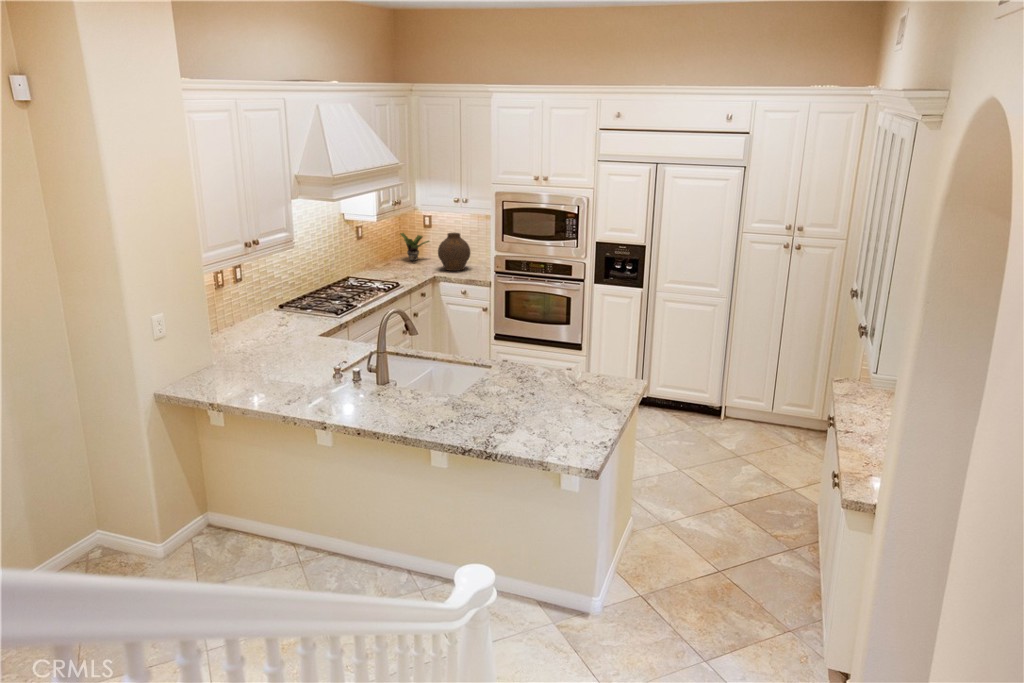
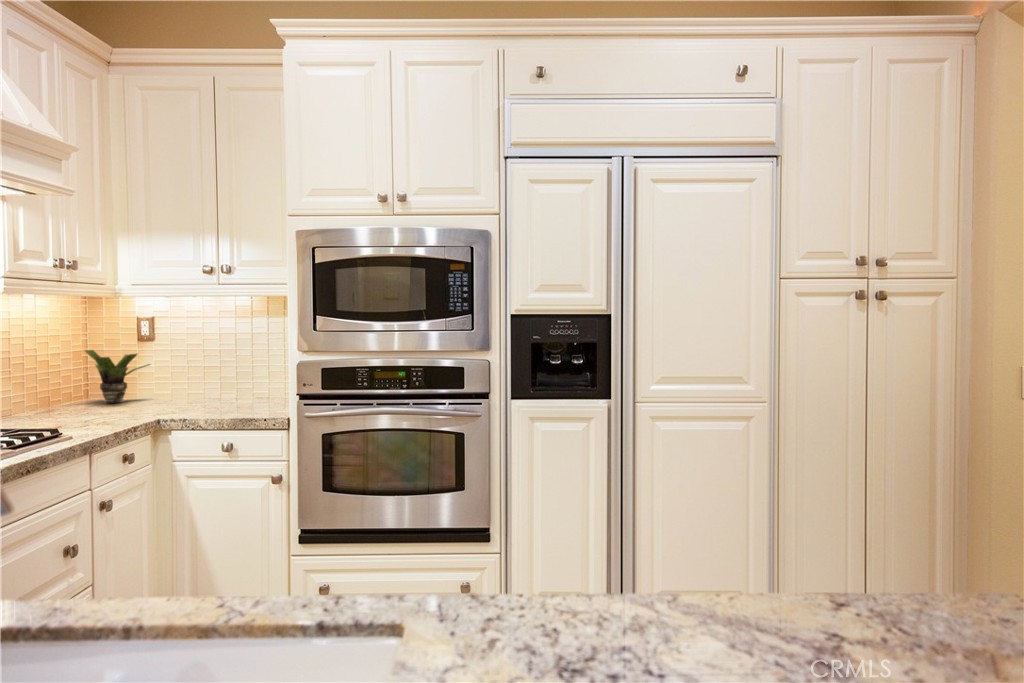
vase: present [438,233,470,271] -> none [166,336,238,410]

